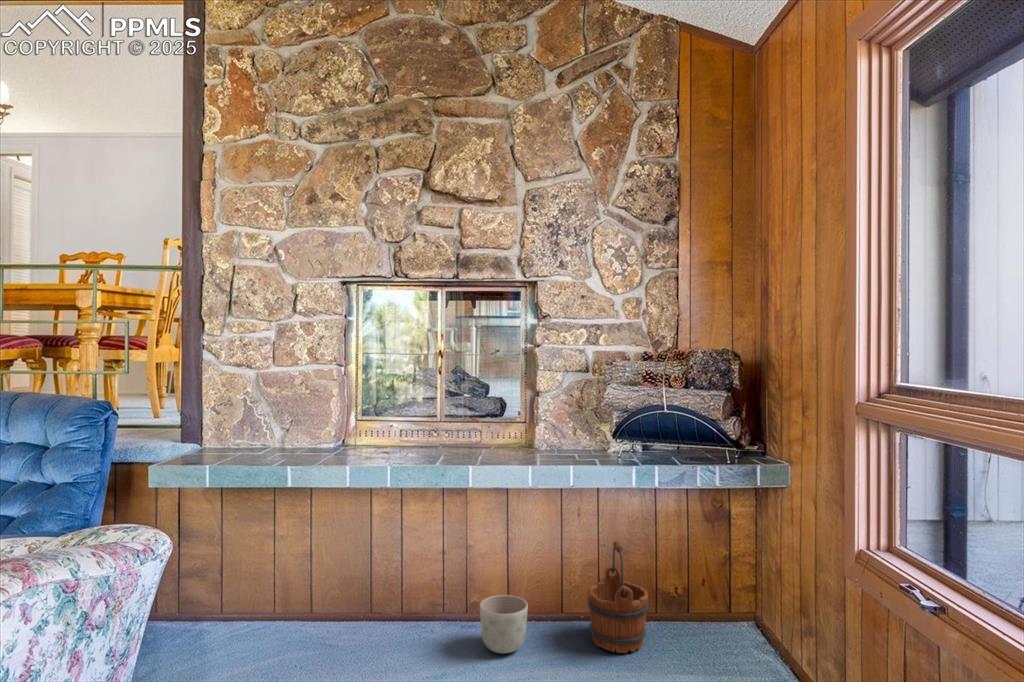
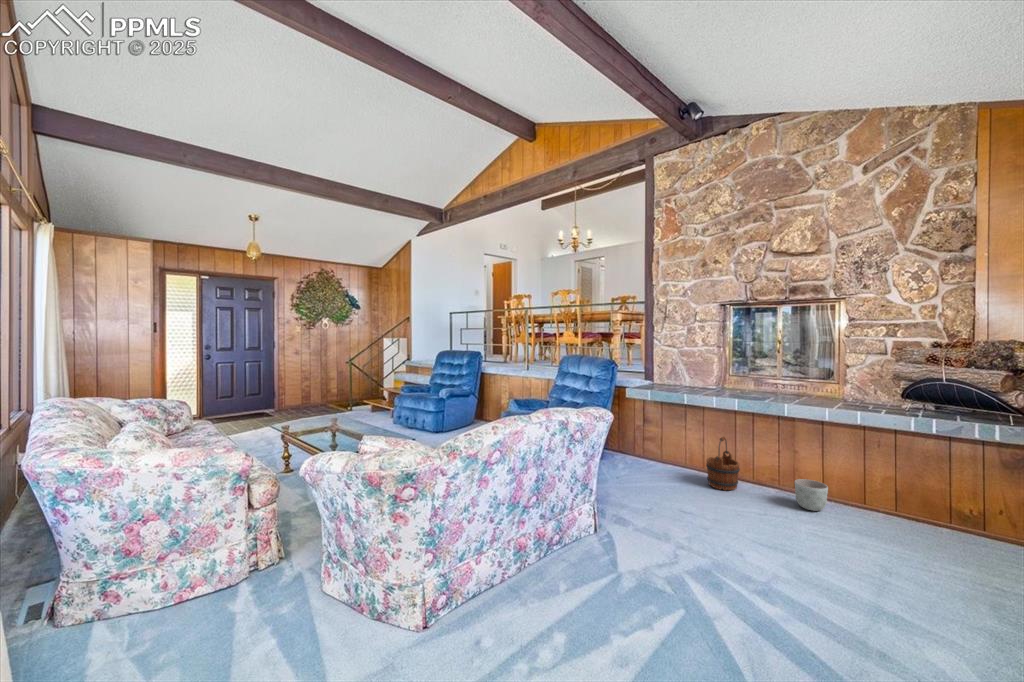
wooden bucket: present [588,541,648,653] -> present [706,437,740,490]

